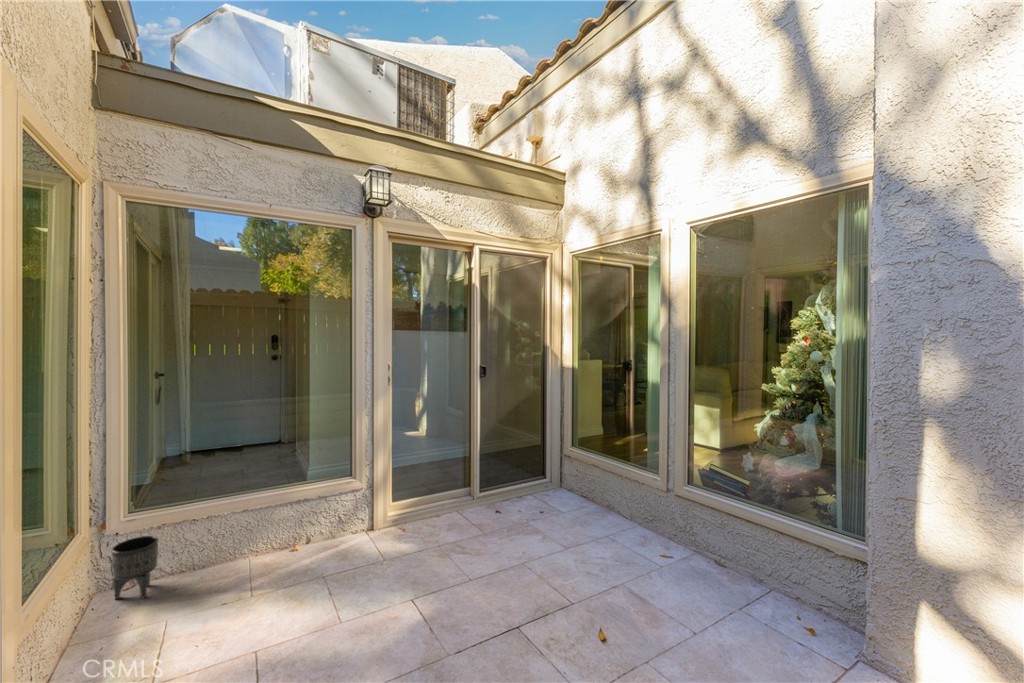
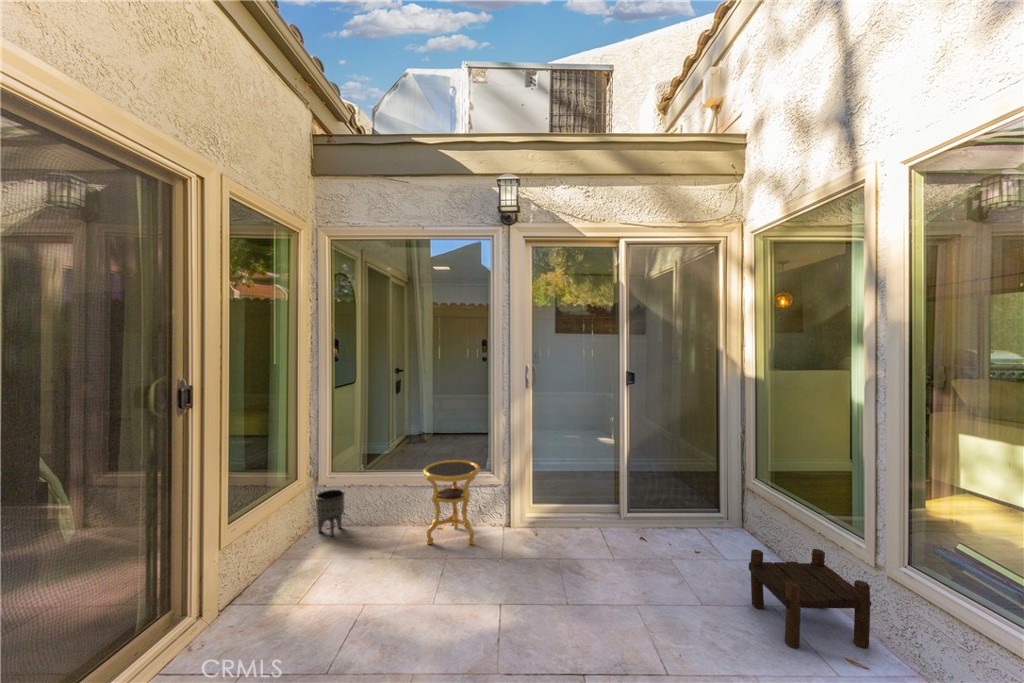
side table: none [283,470,351,570] -> present [423,460,480,545]
stool: none [592,486,665,555] -> present [749,549,871,648]

